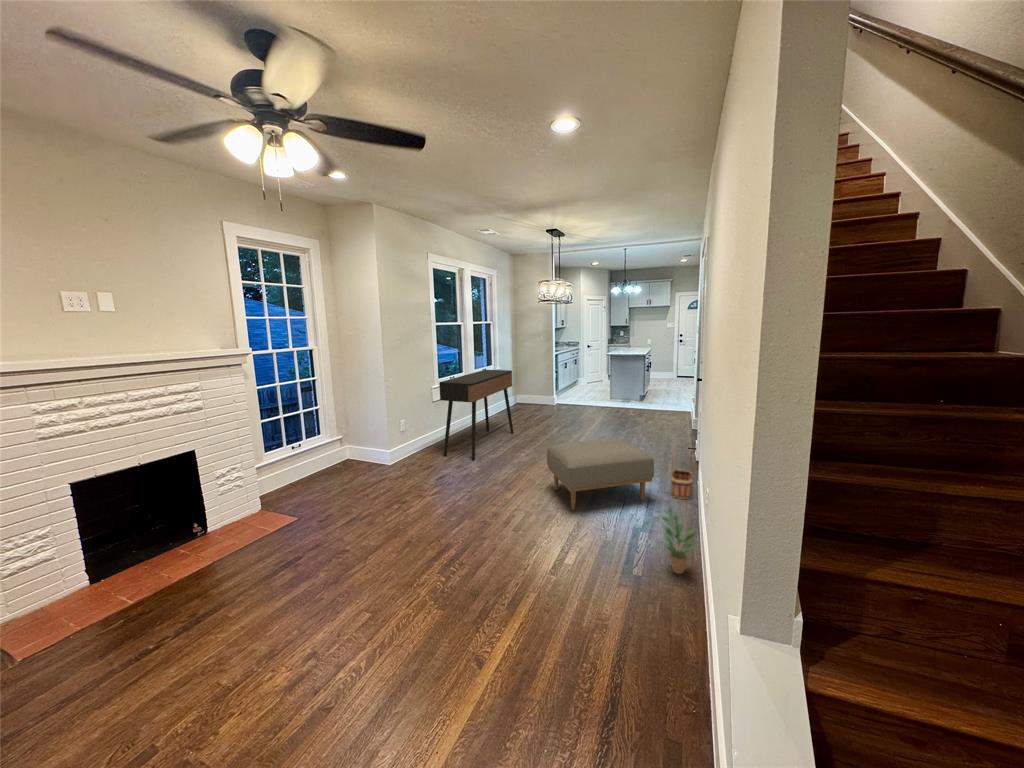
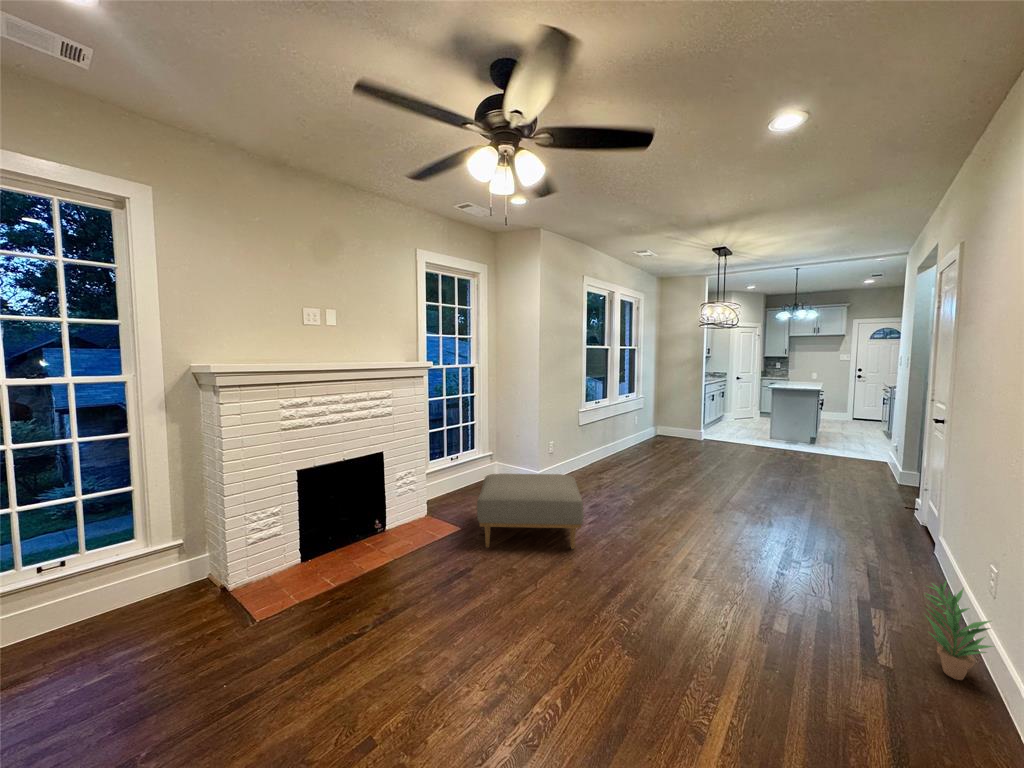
console table: present [439,370,513,460] -> none [591,396,664,491]
ottoman: present [547,438,654,510] -> present [477,474,584,549]
basket: present [671,458,694,499] -> none [899,510,940,576]

